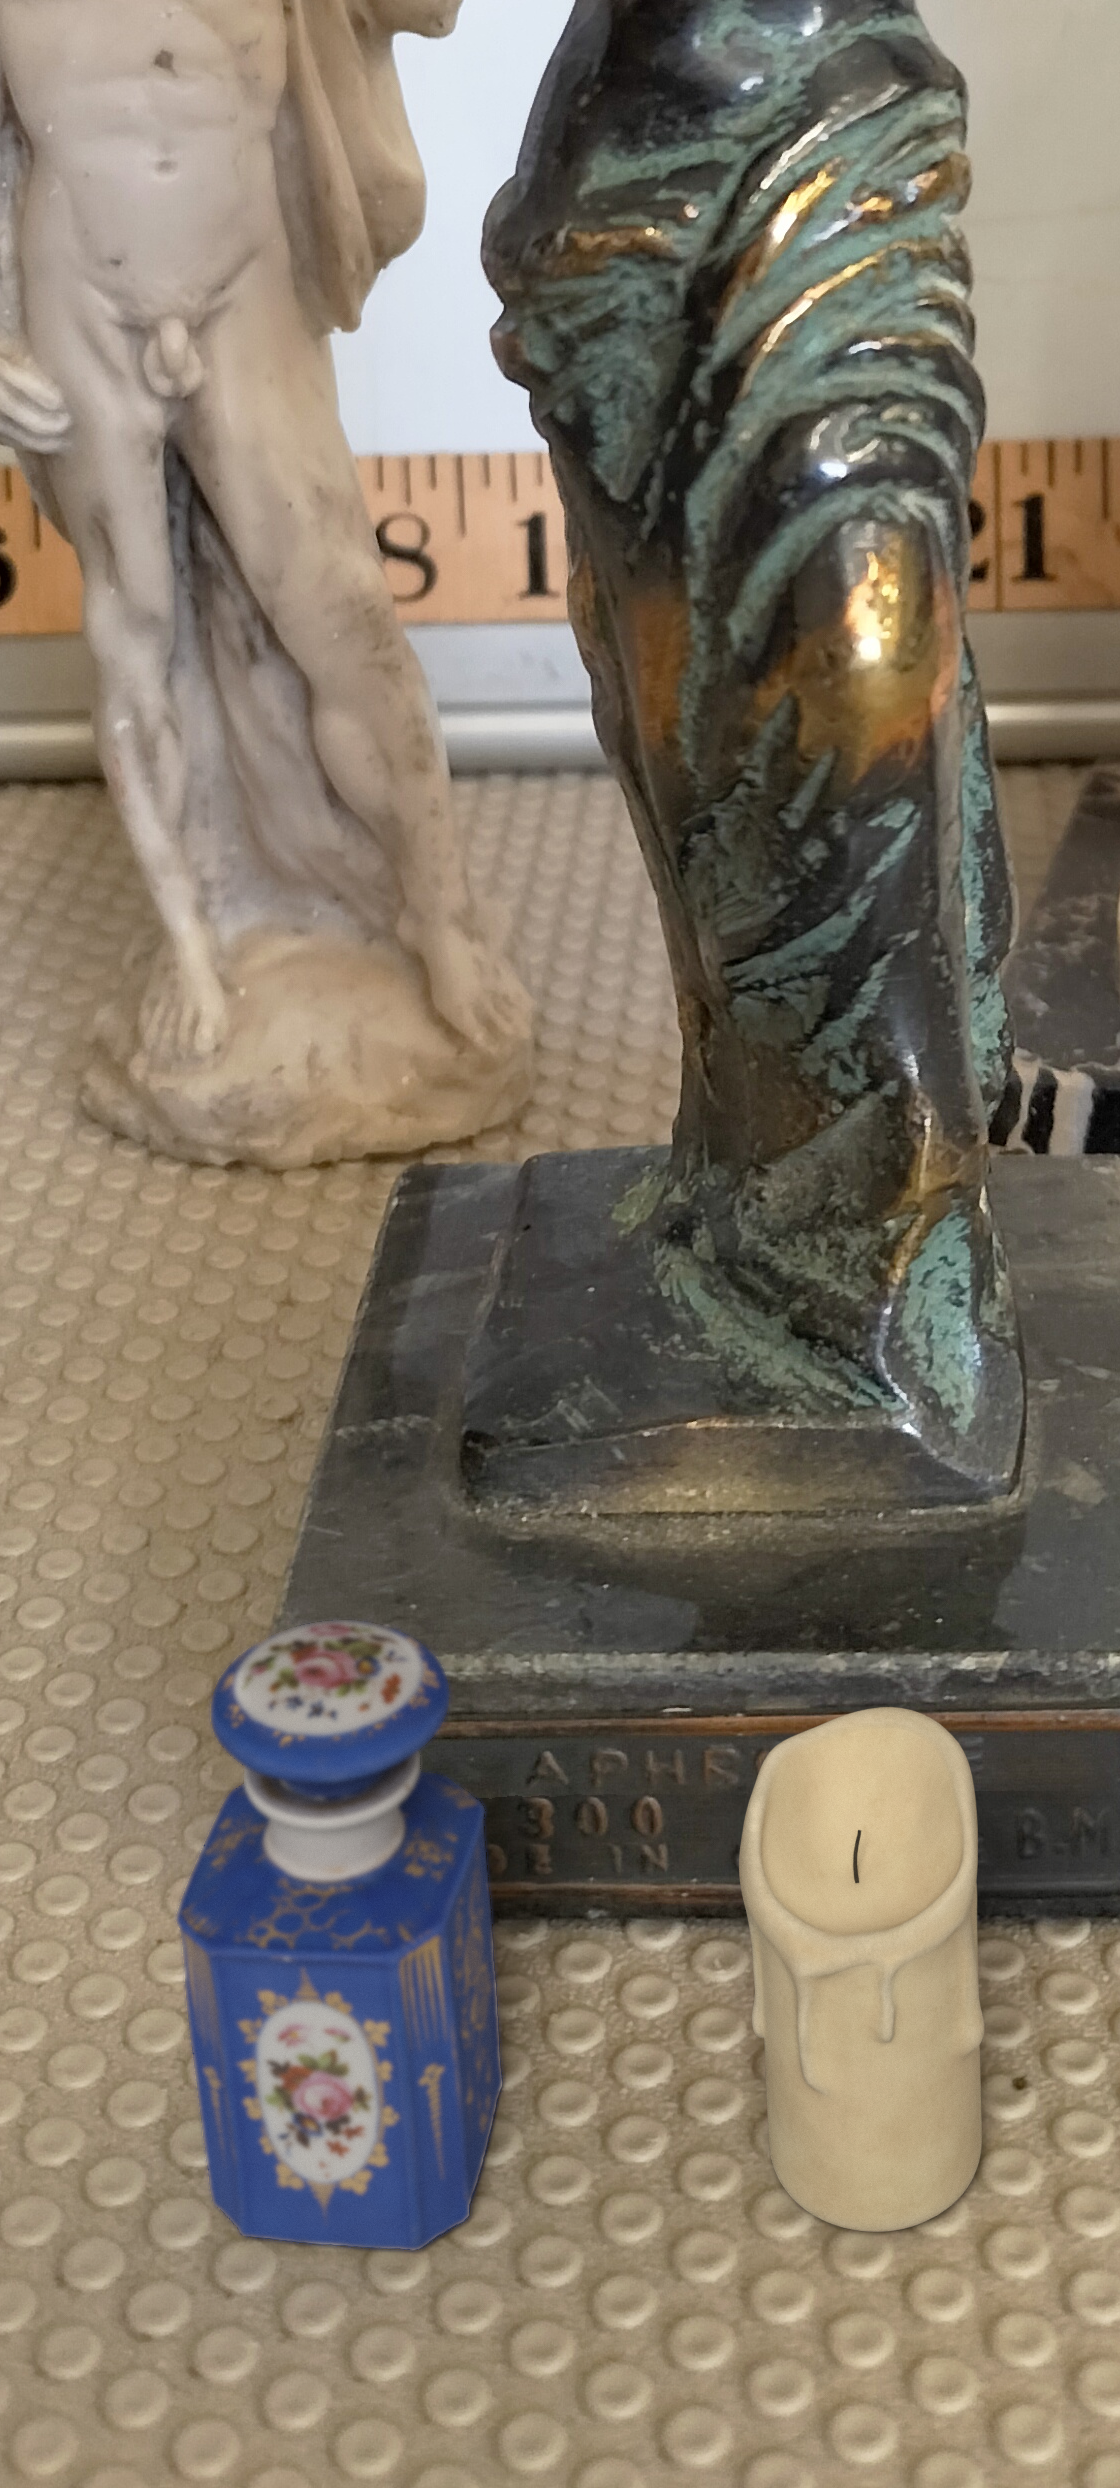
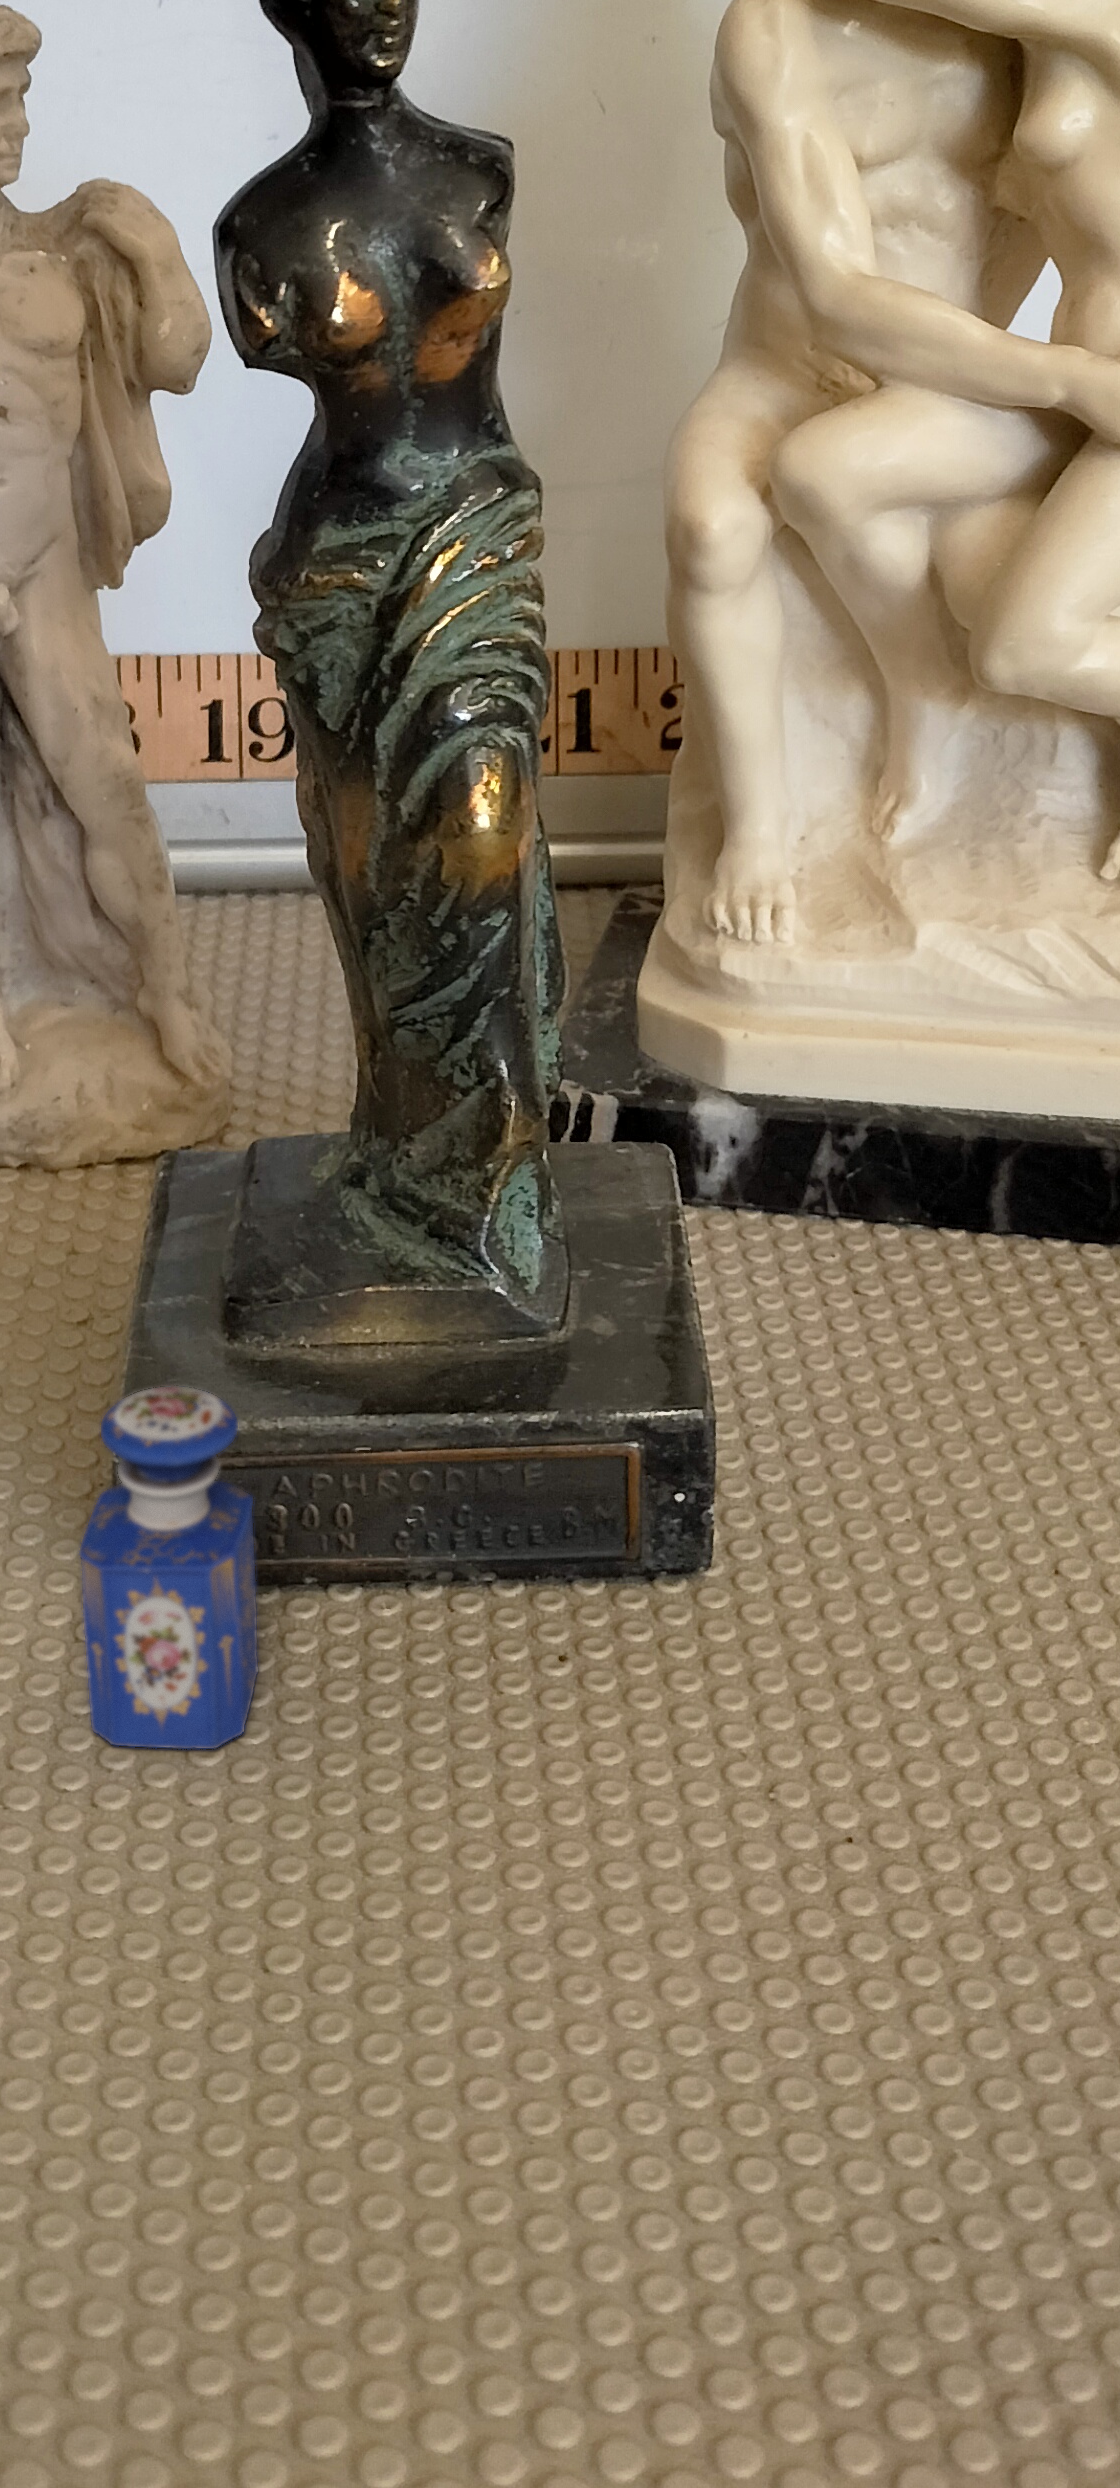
candle: present [739,1707,984,2232] -> none [404,1432,543,1732]

